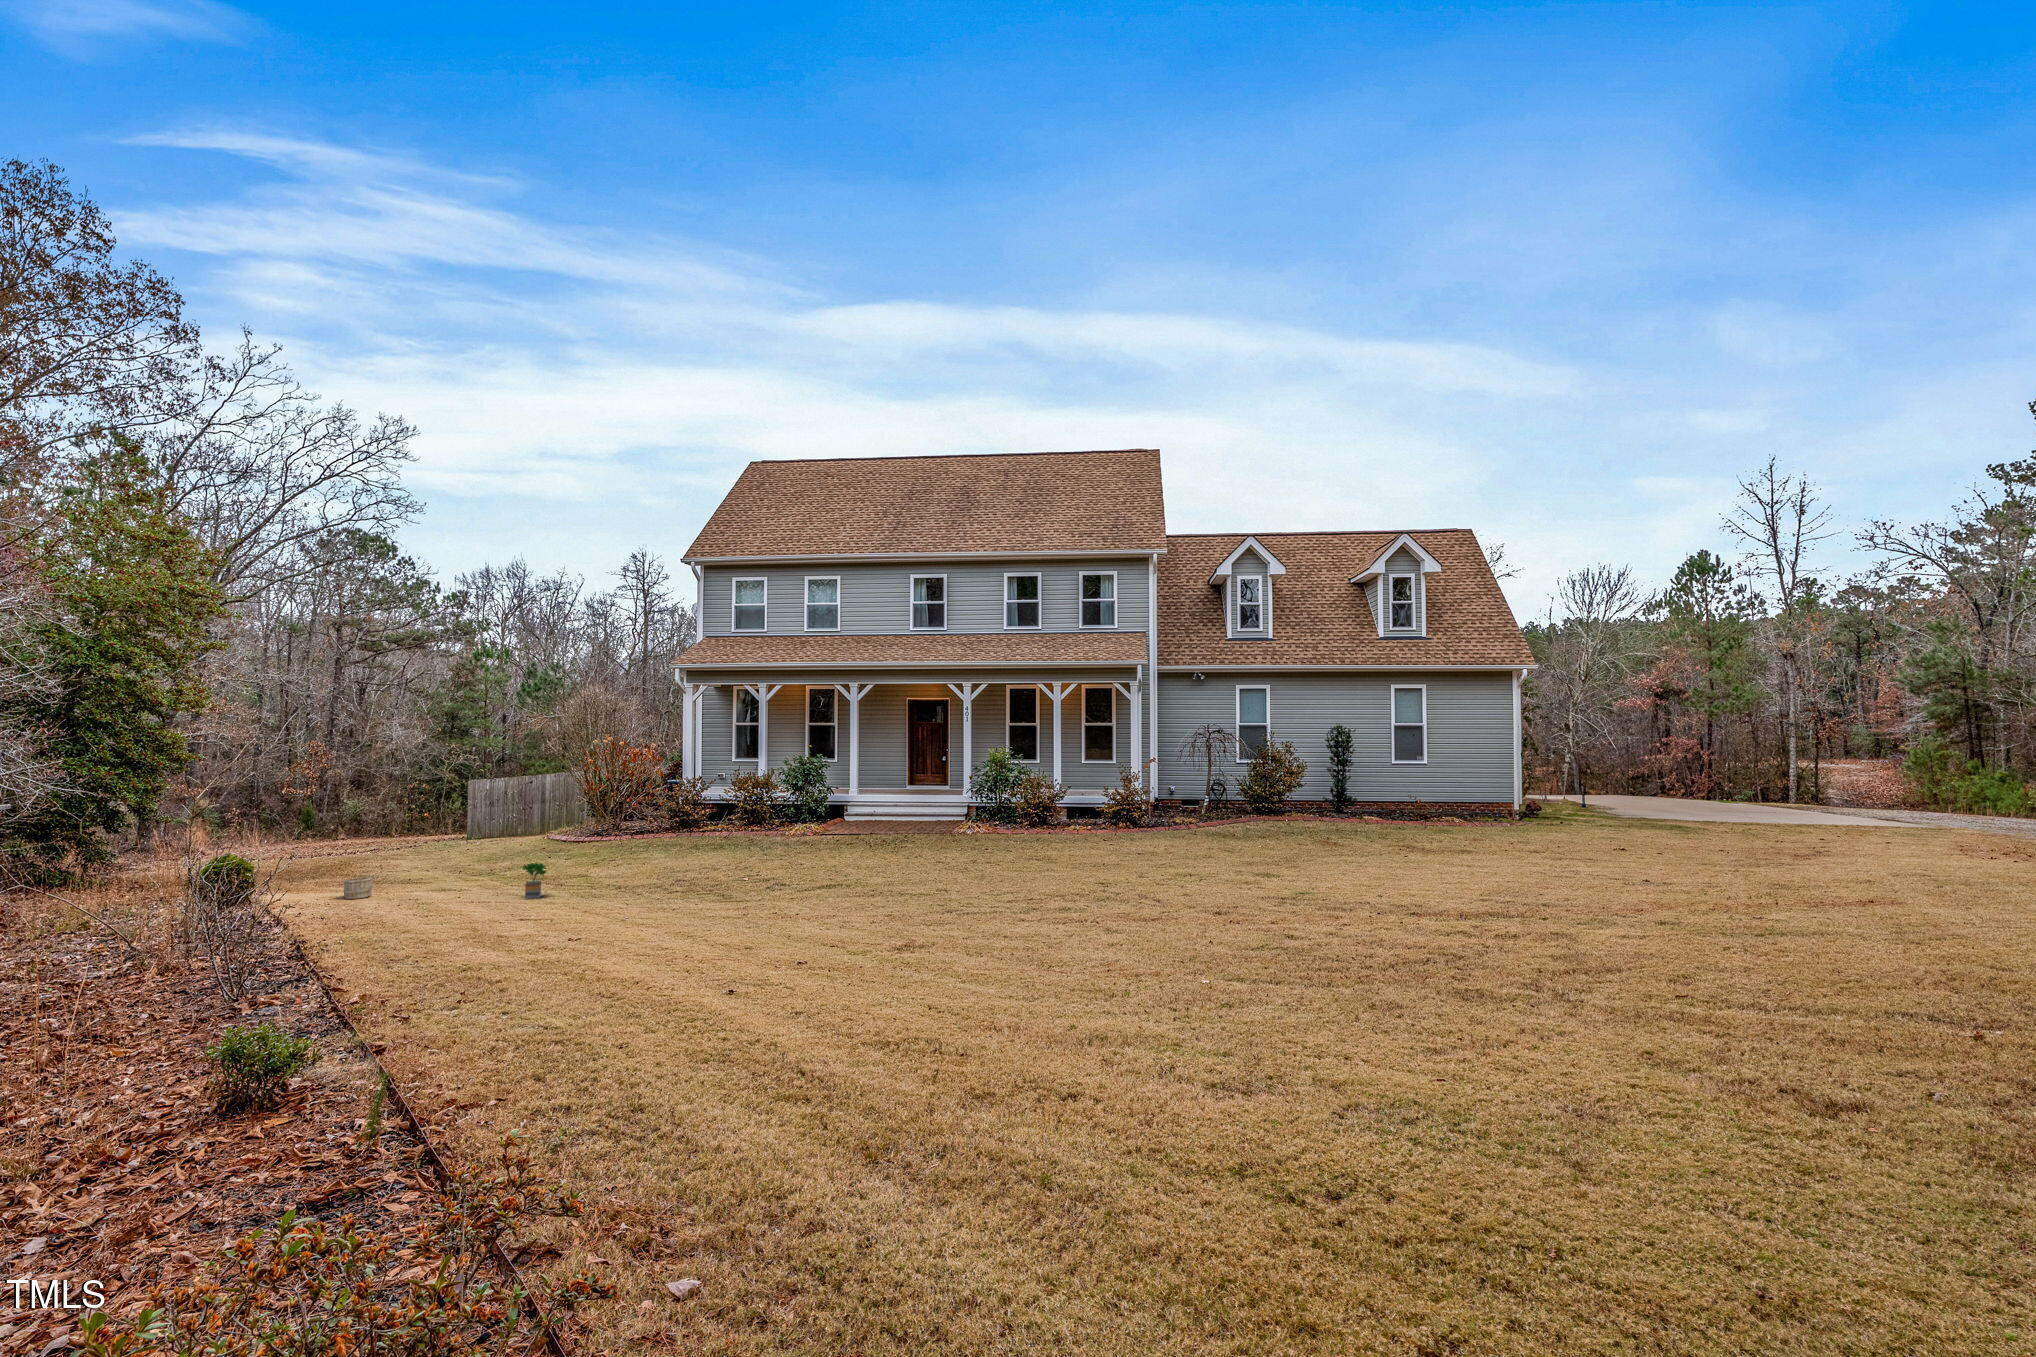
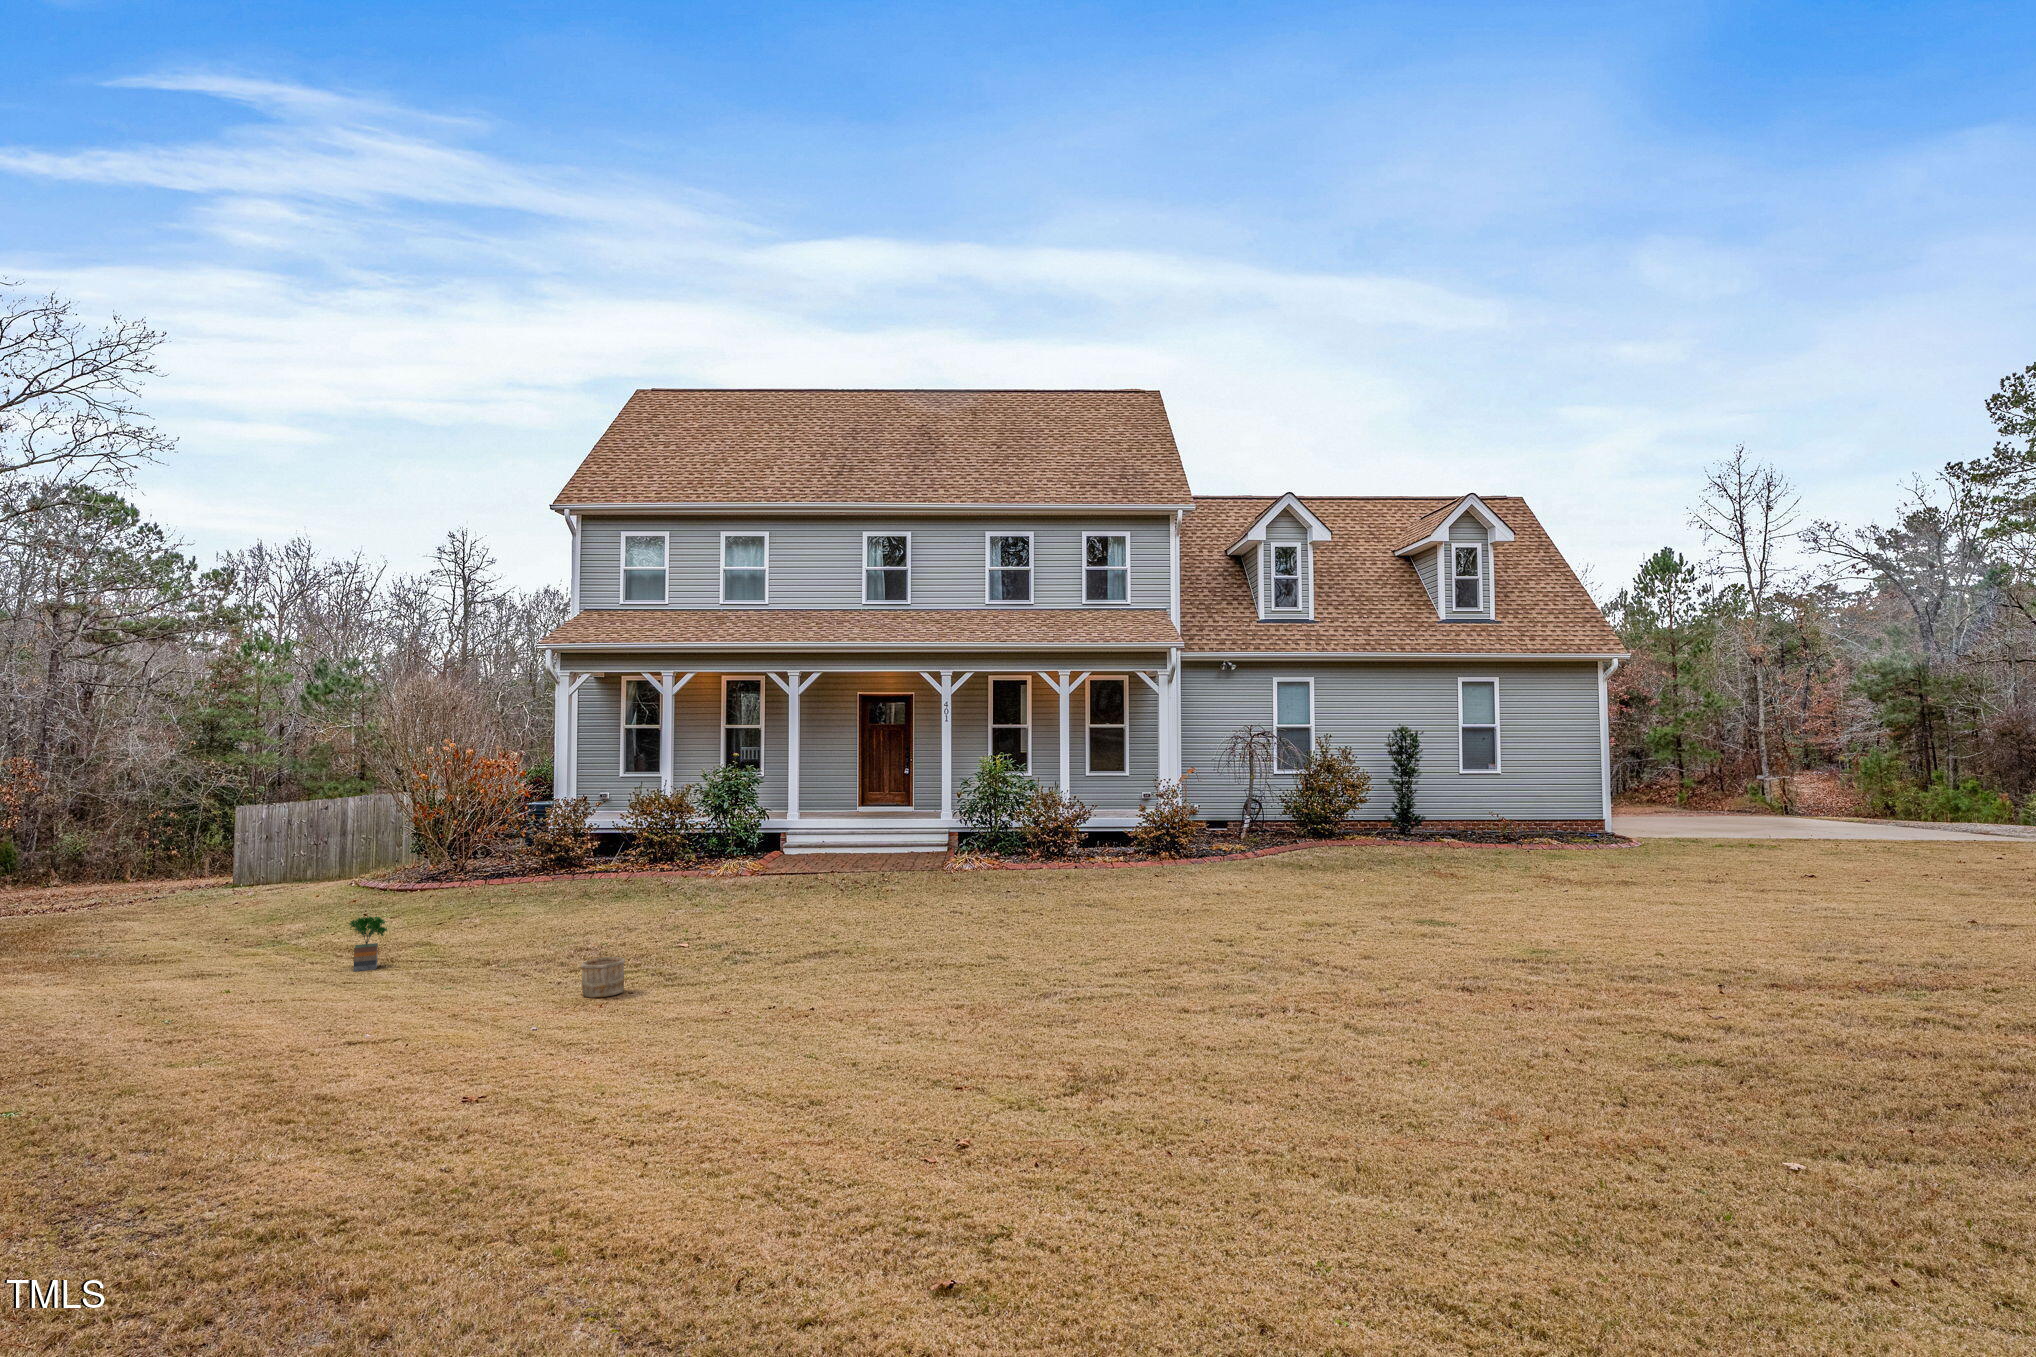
wooden bucket: present [343,877,372,899] -> present [581,957,625,998]

